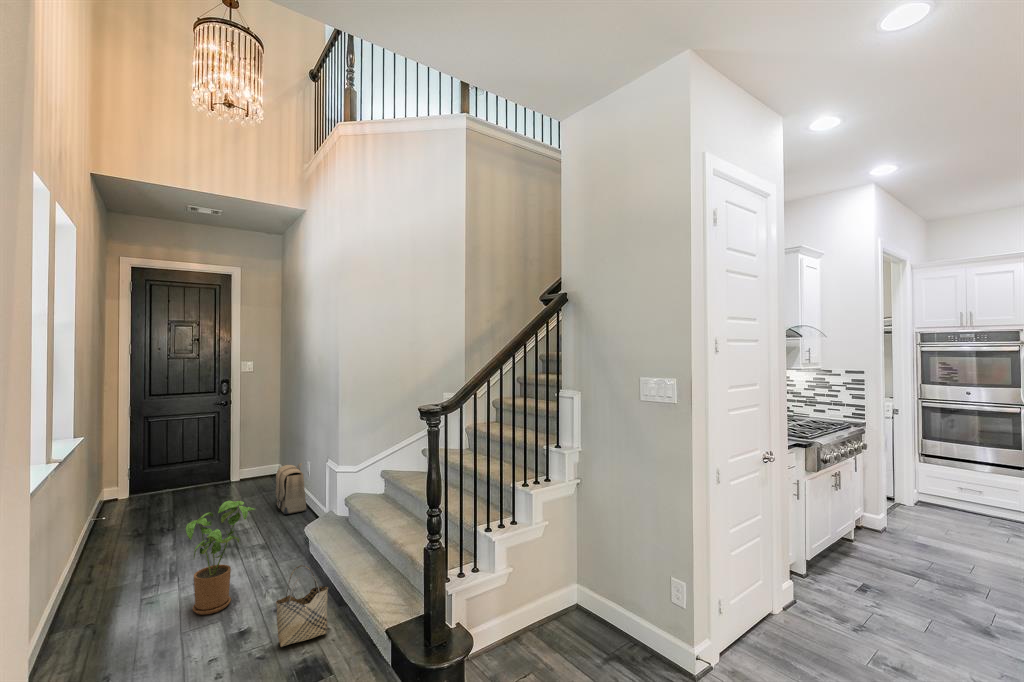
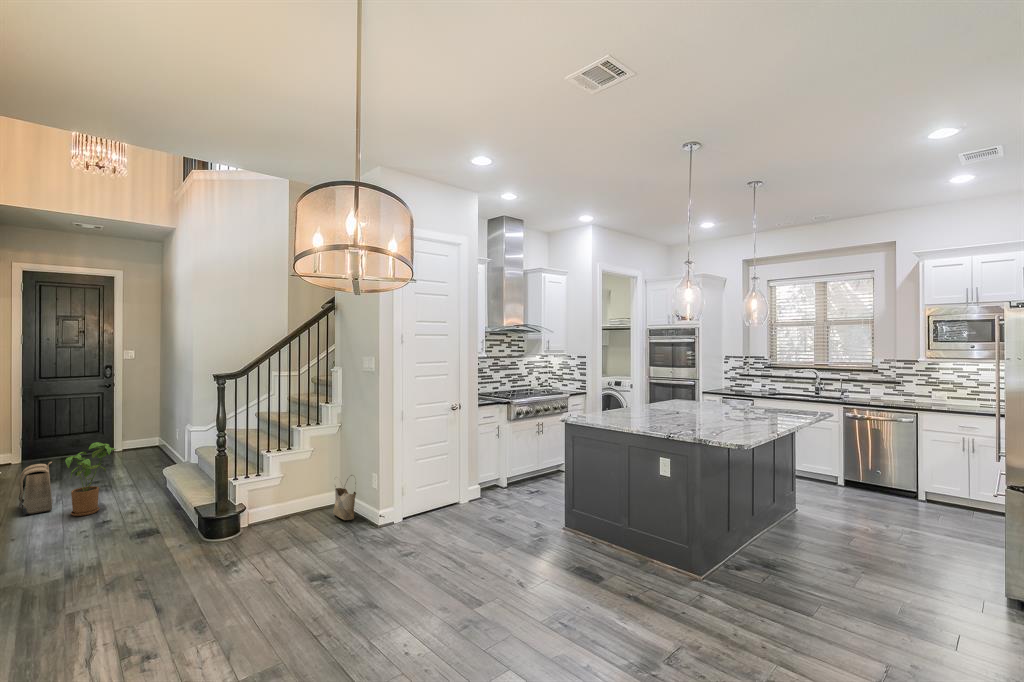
backpack: present [275,463,306,514] -> present [18,462,52,515]
woven basket: present [276,566,328,647] -> present [333,475,356,520]

